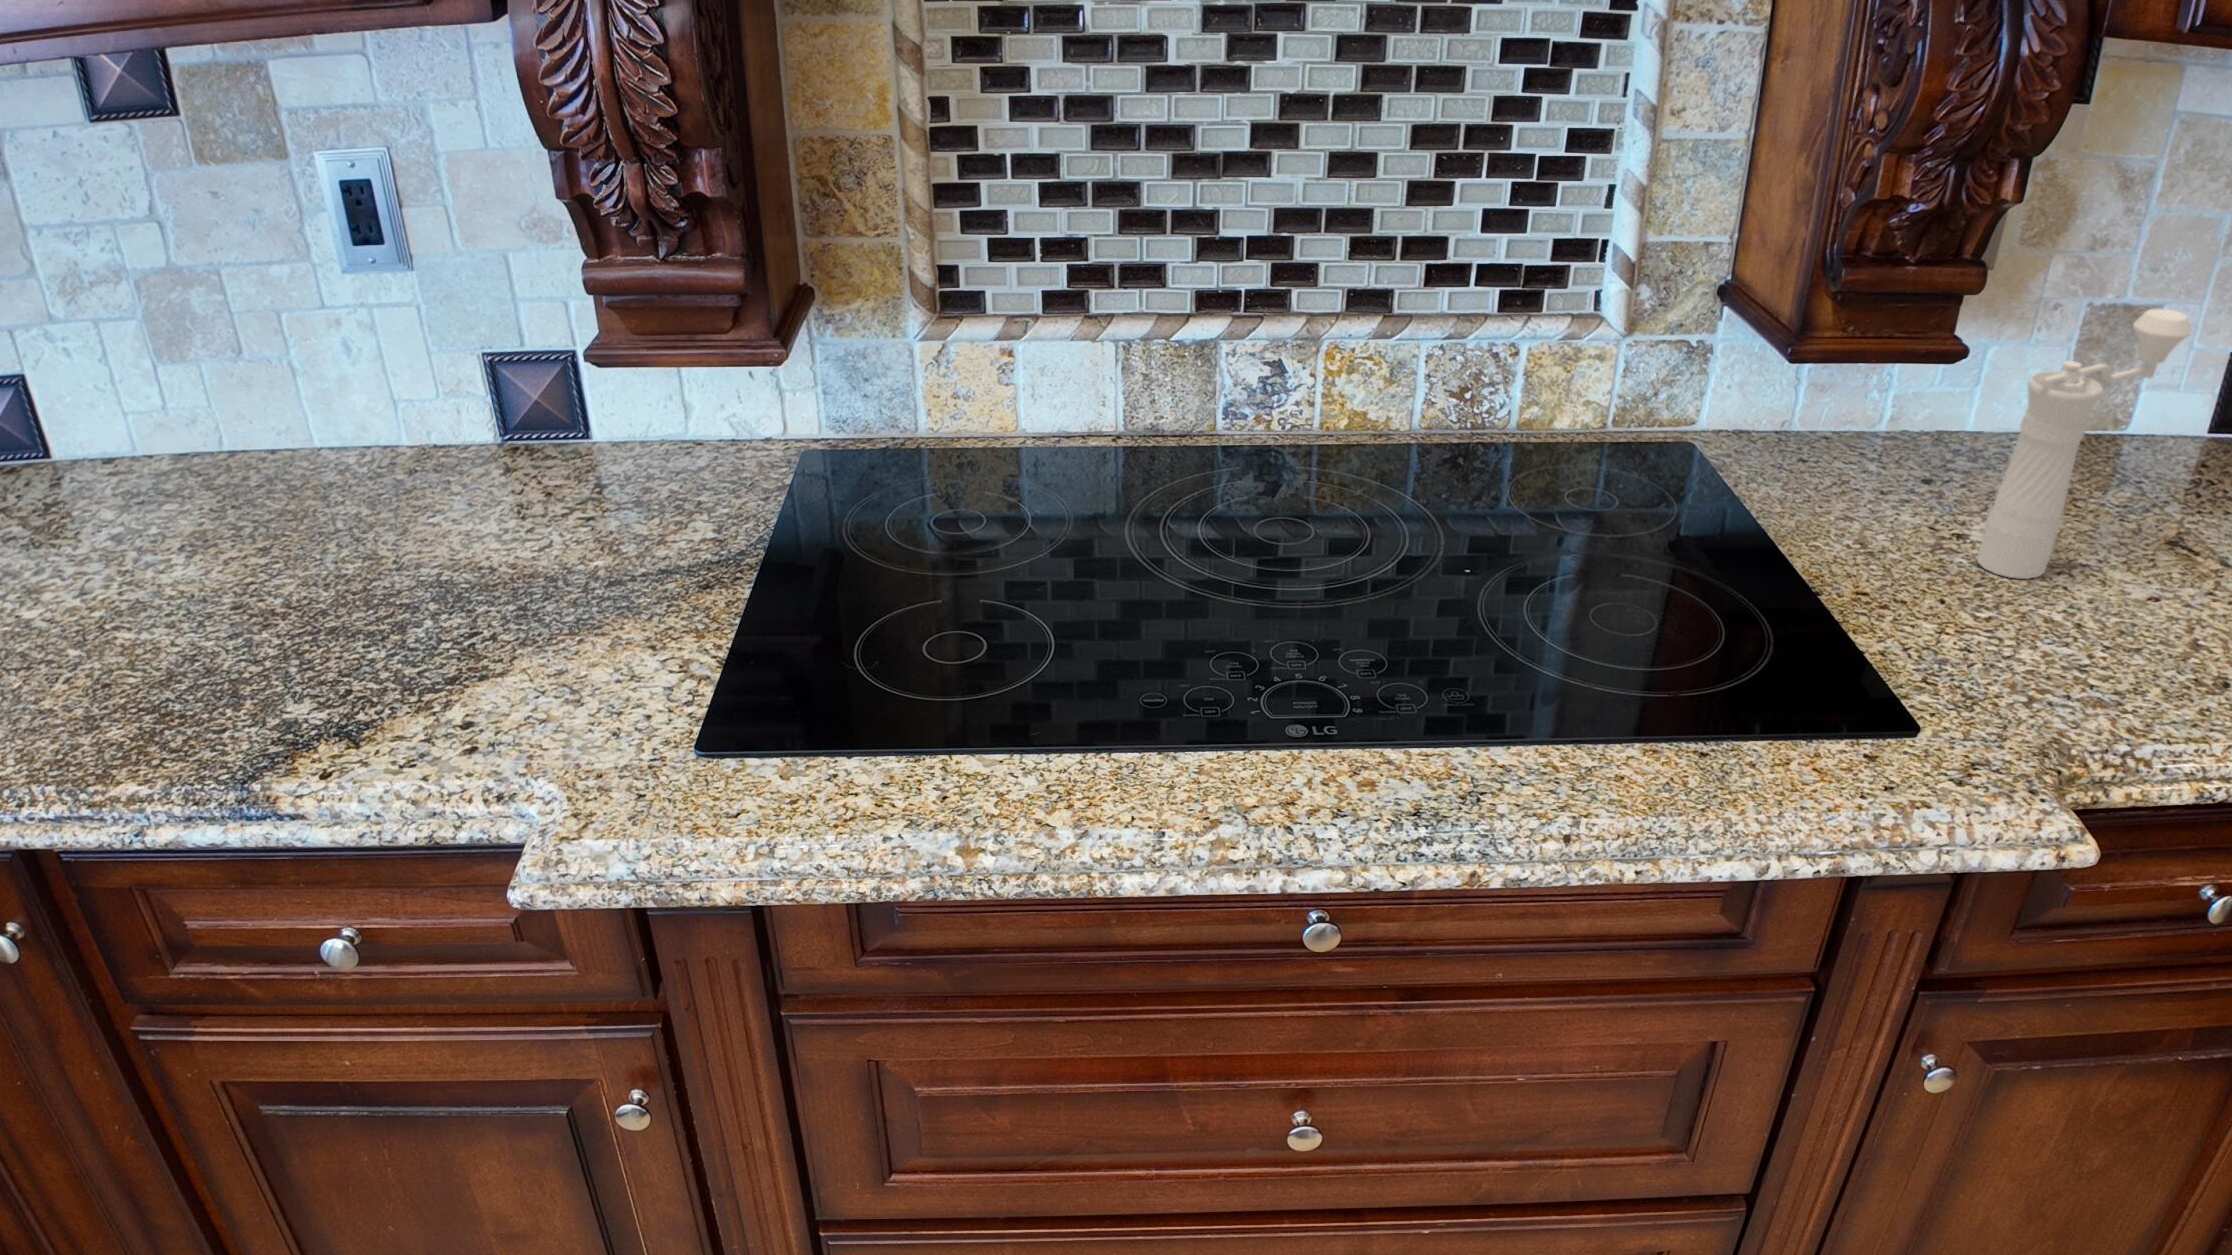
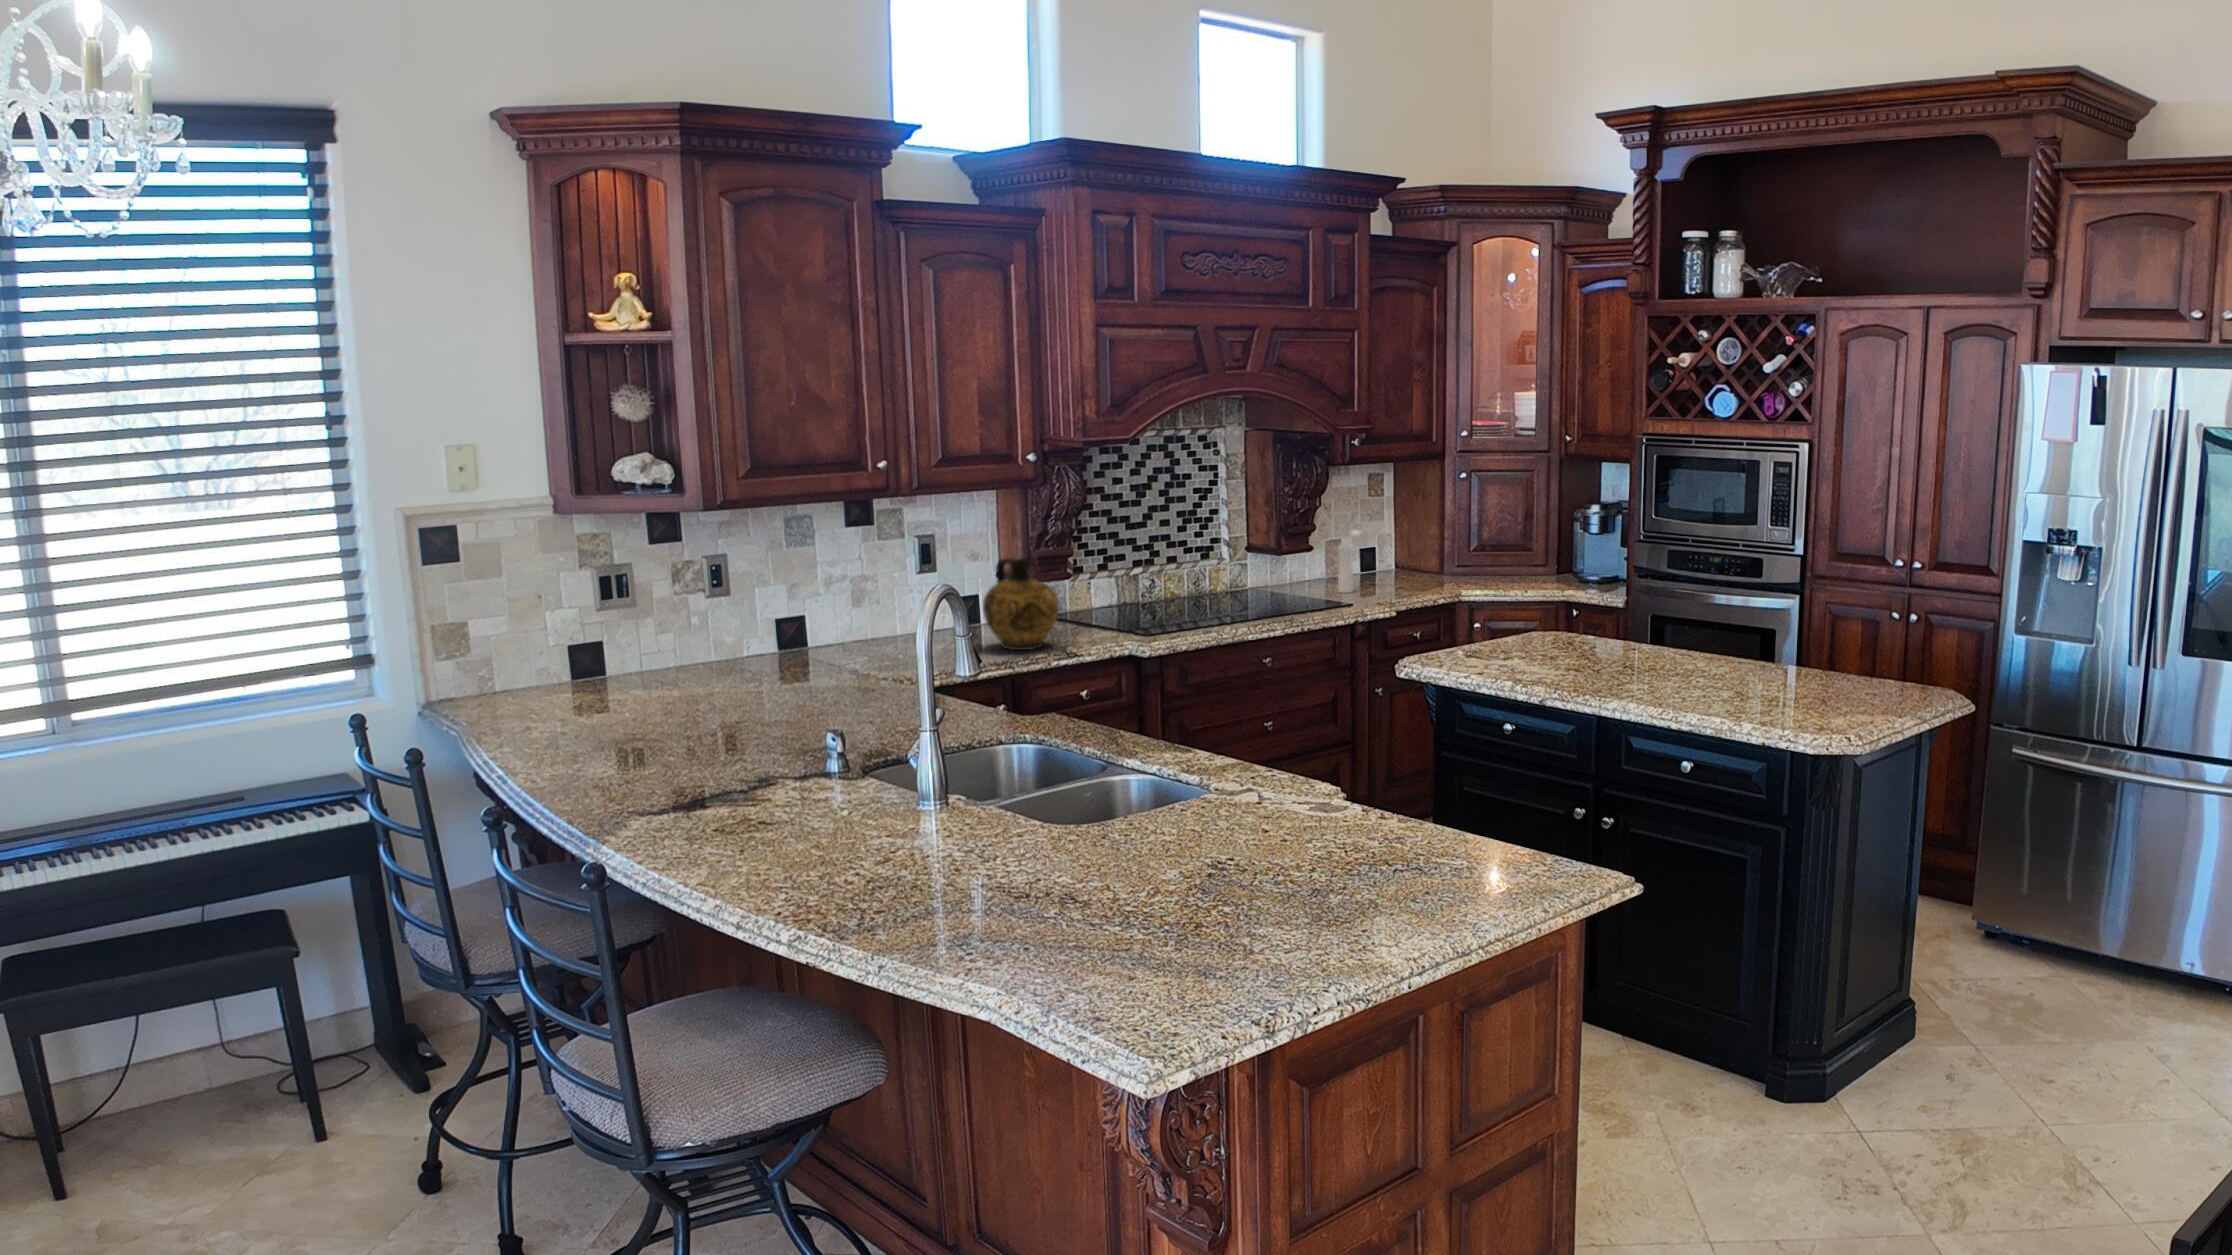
ceramic jug: none [176,271,499,651] -> present [983,556,1059,650]

